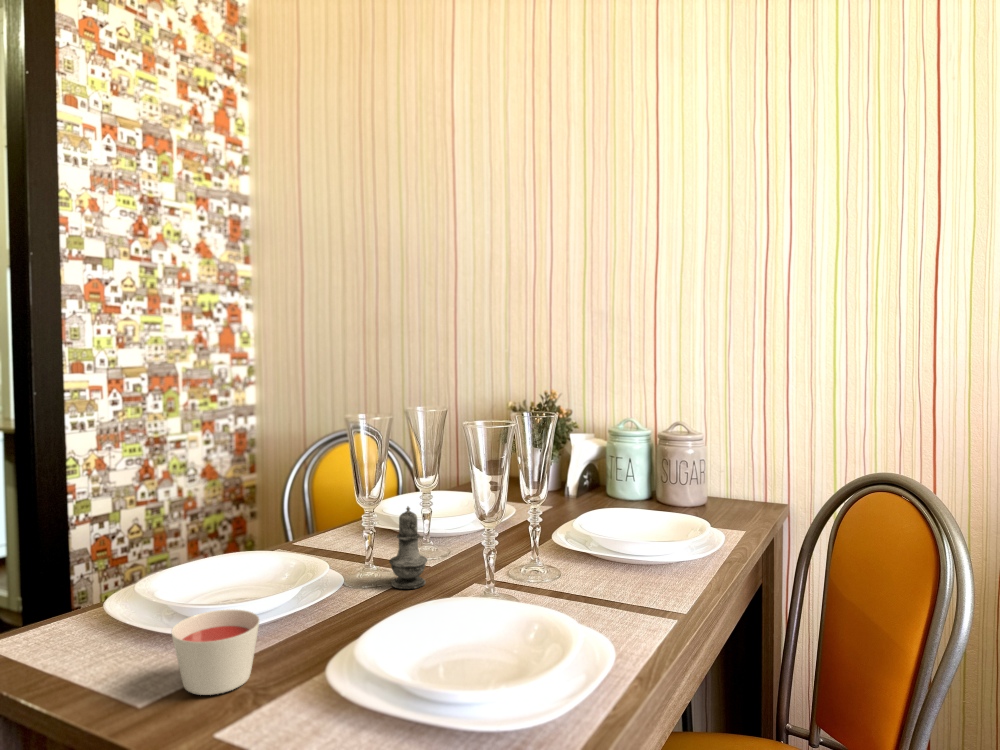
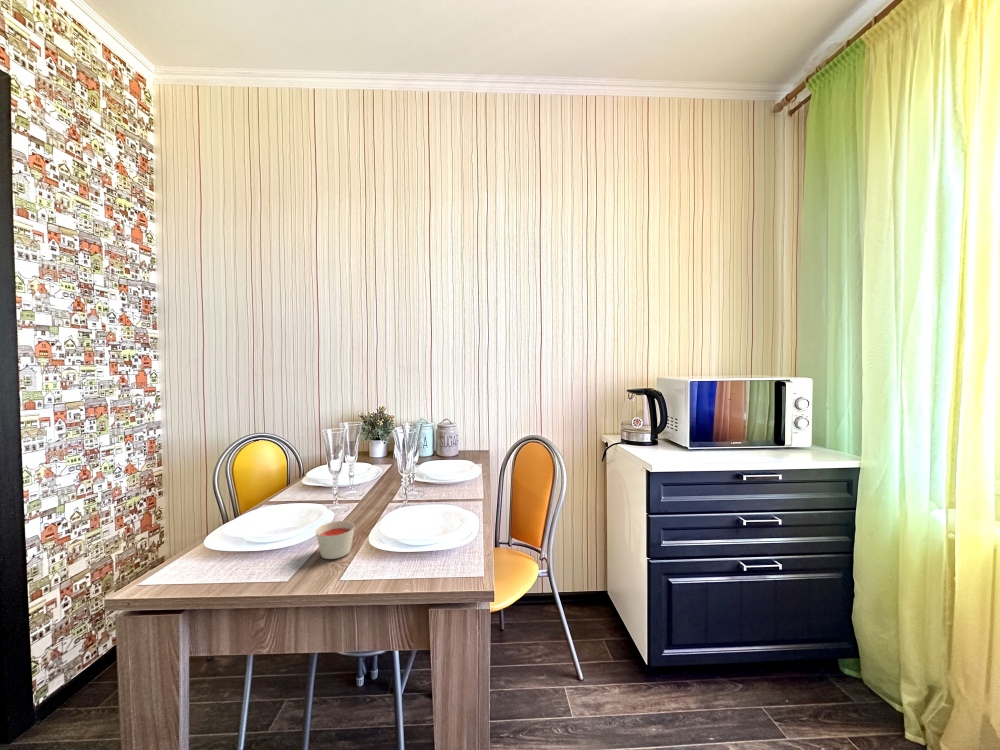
salt shaker: present [389,507,427,589] -> none [362,467,380,504]

